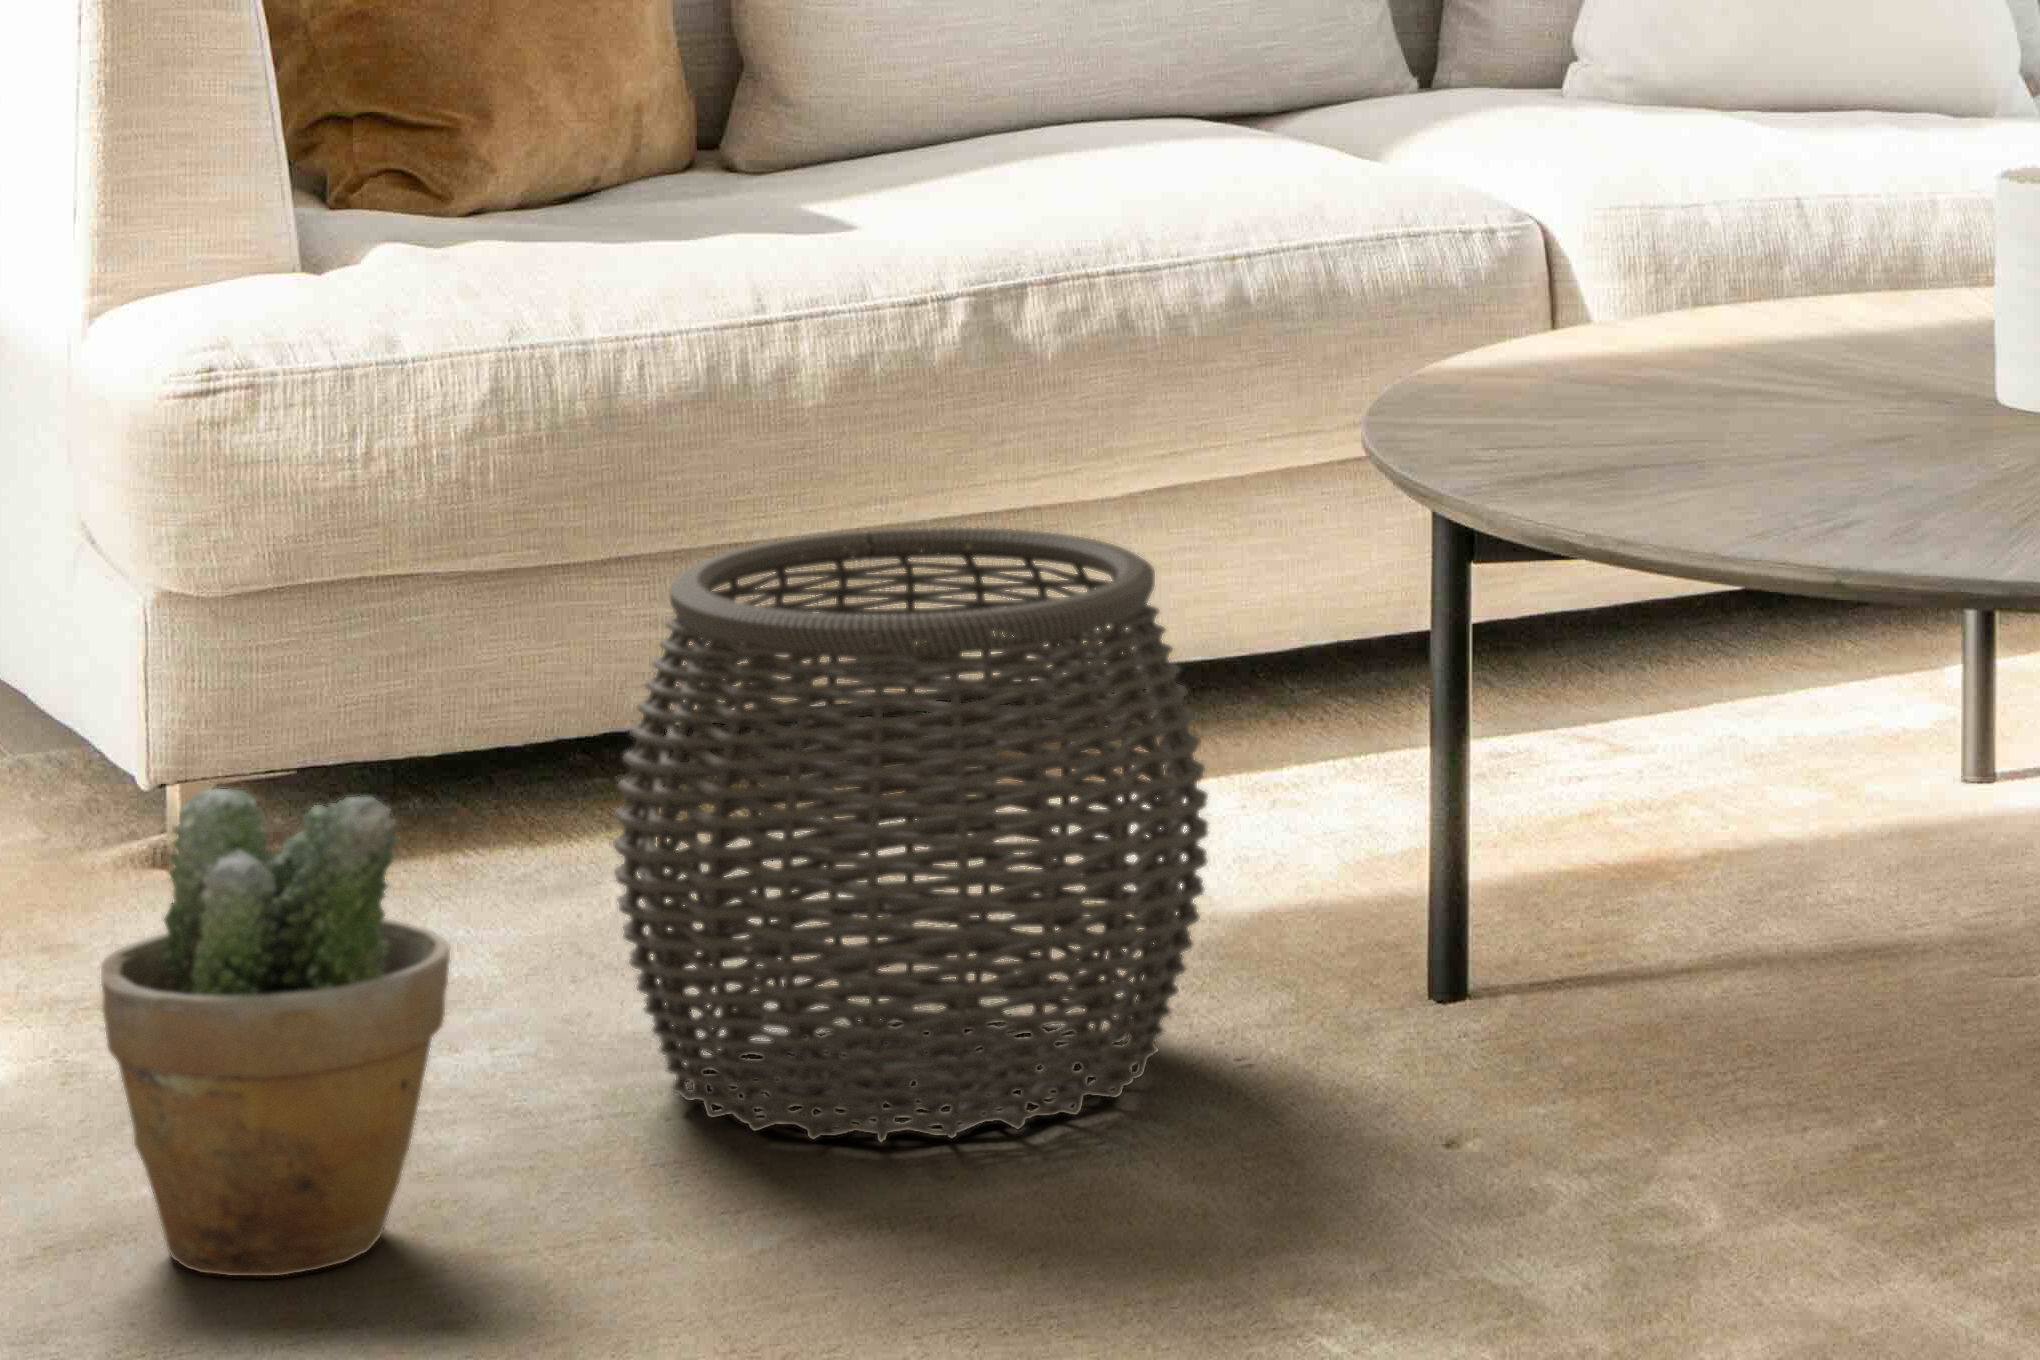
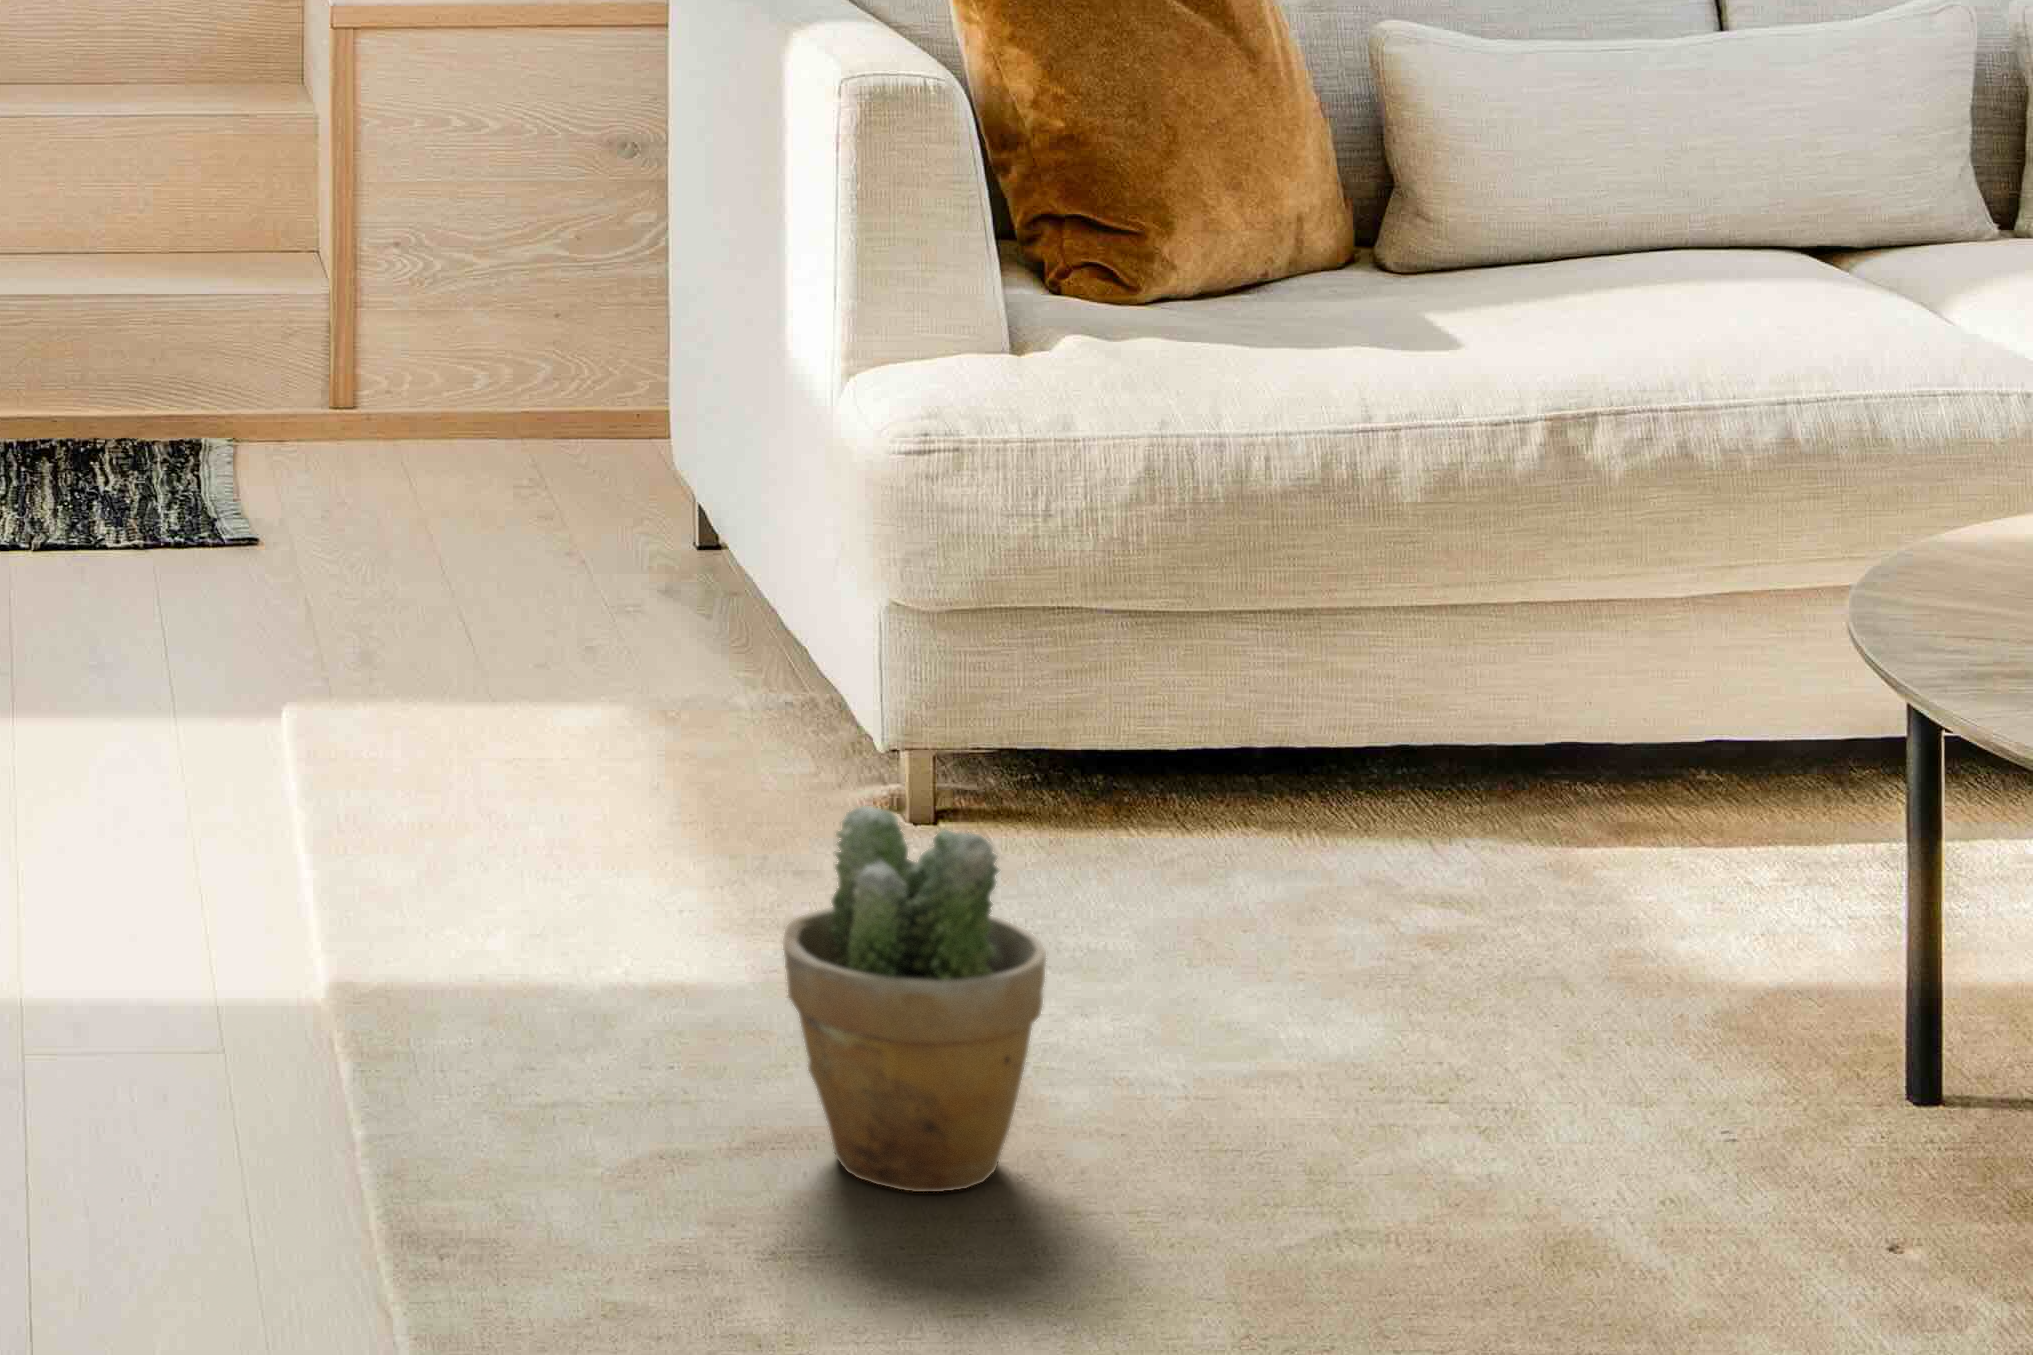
woven basket: present [613,527,1208,1142] -> none [1196,639,1695,1165]

